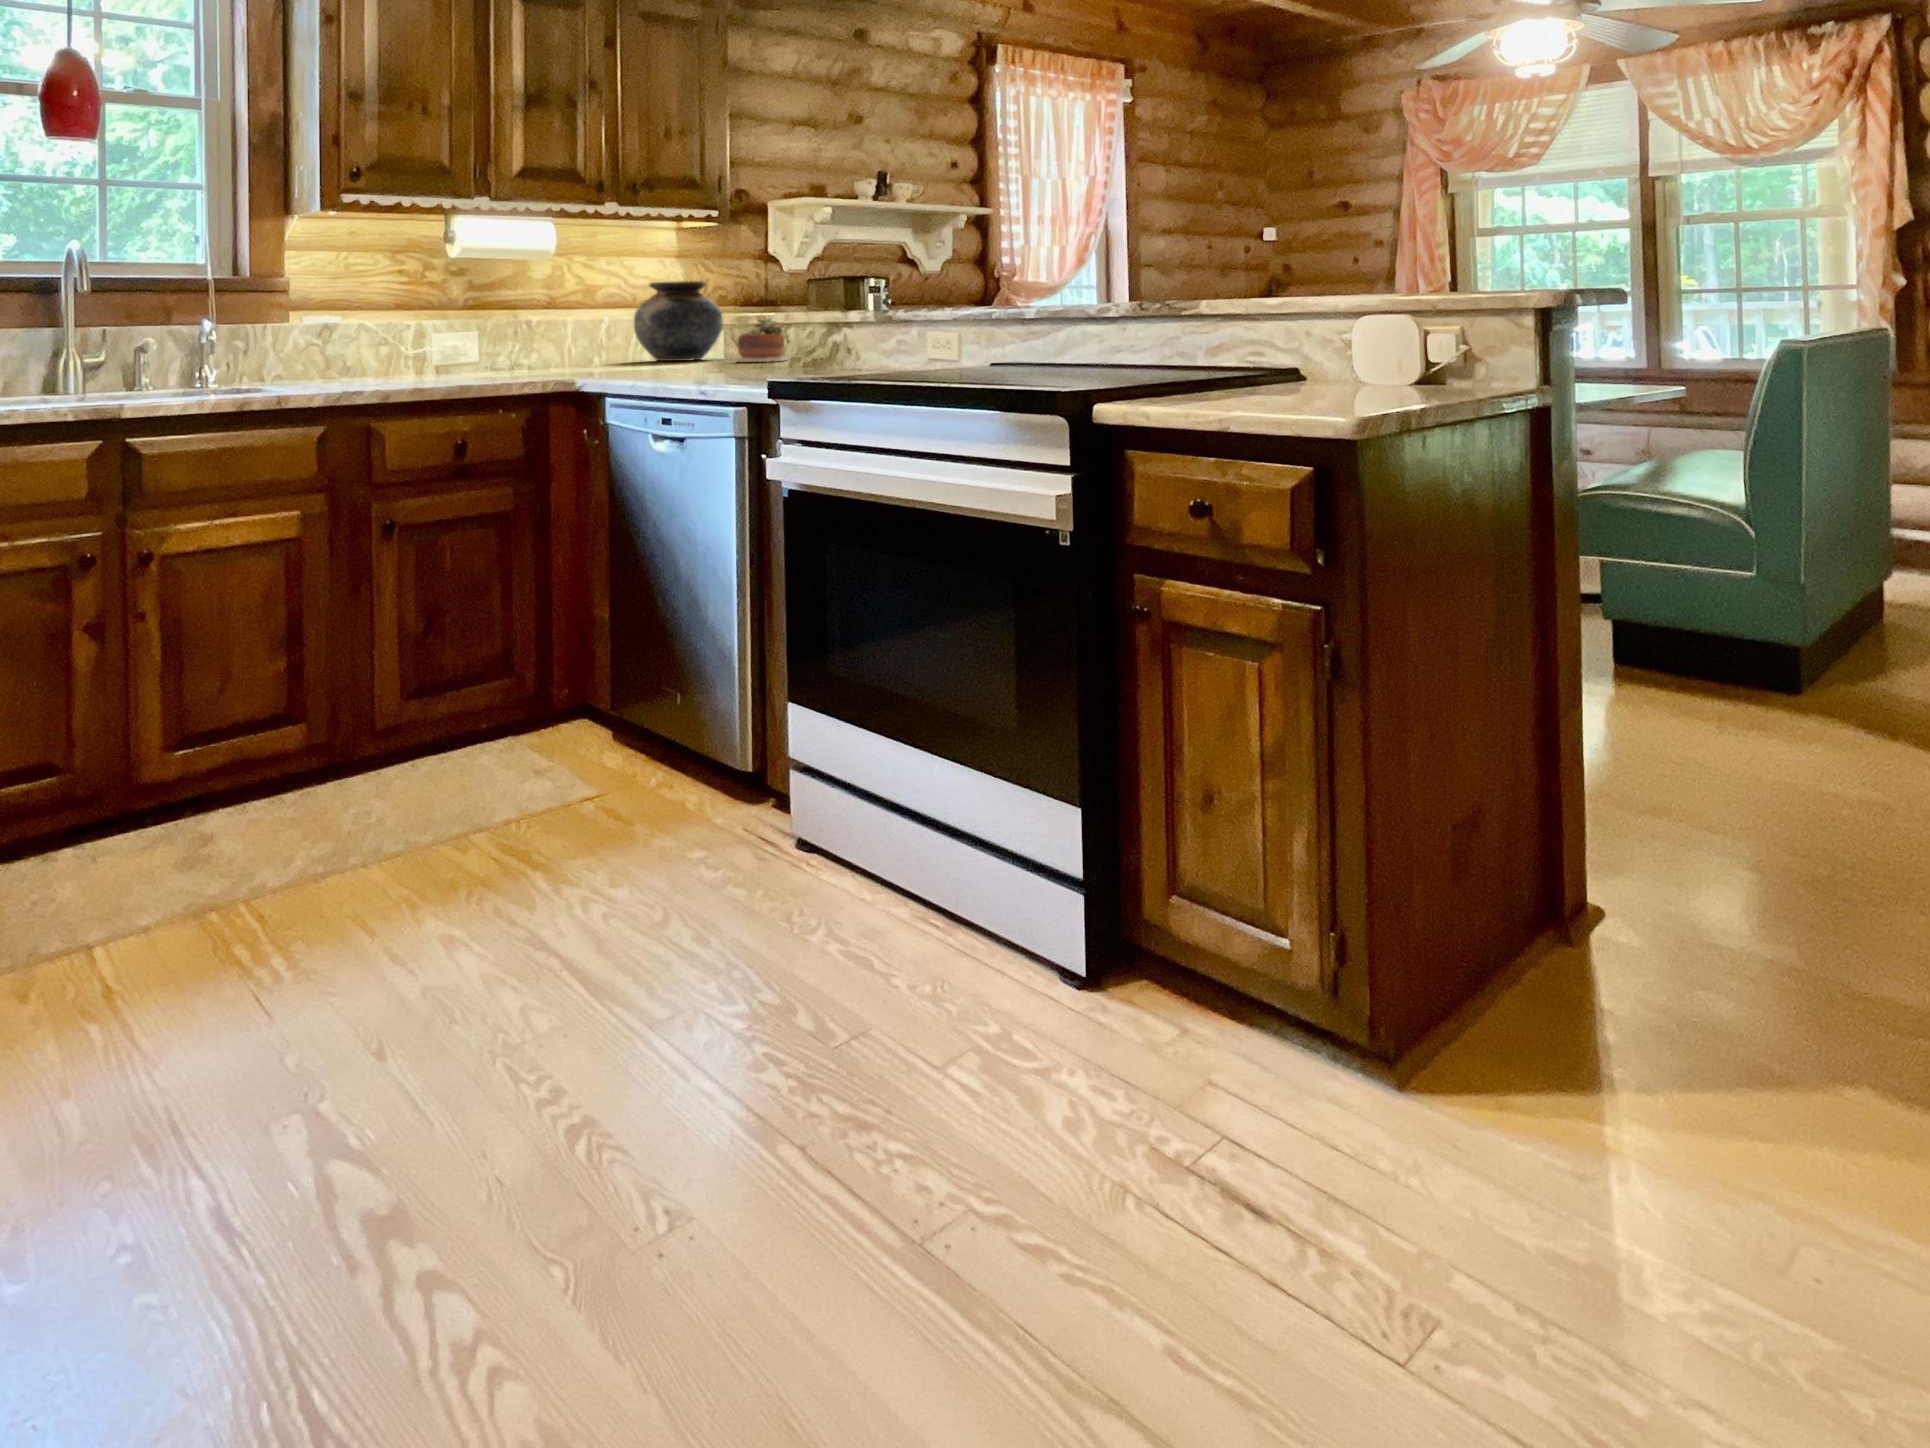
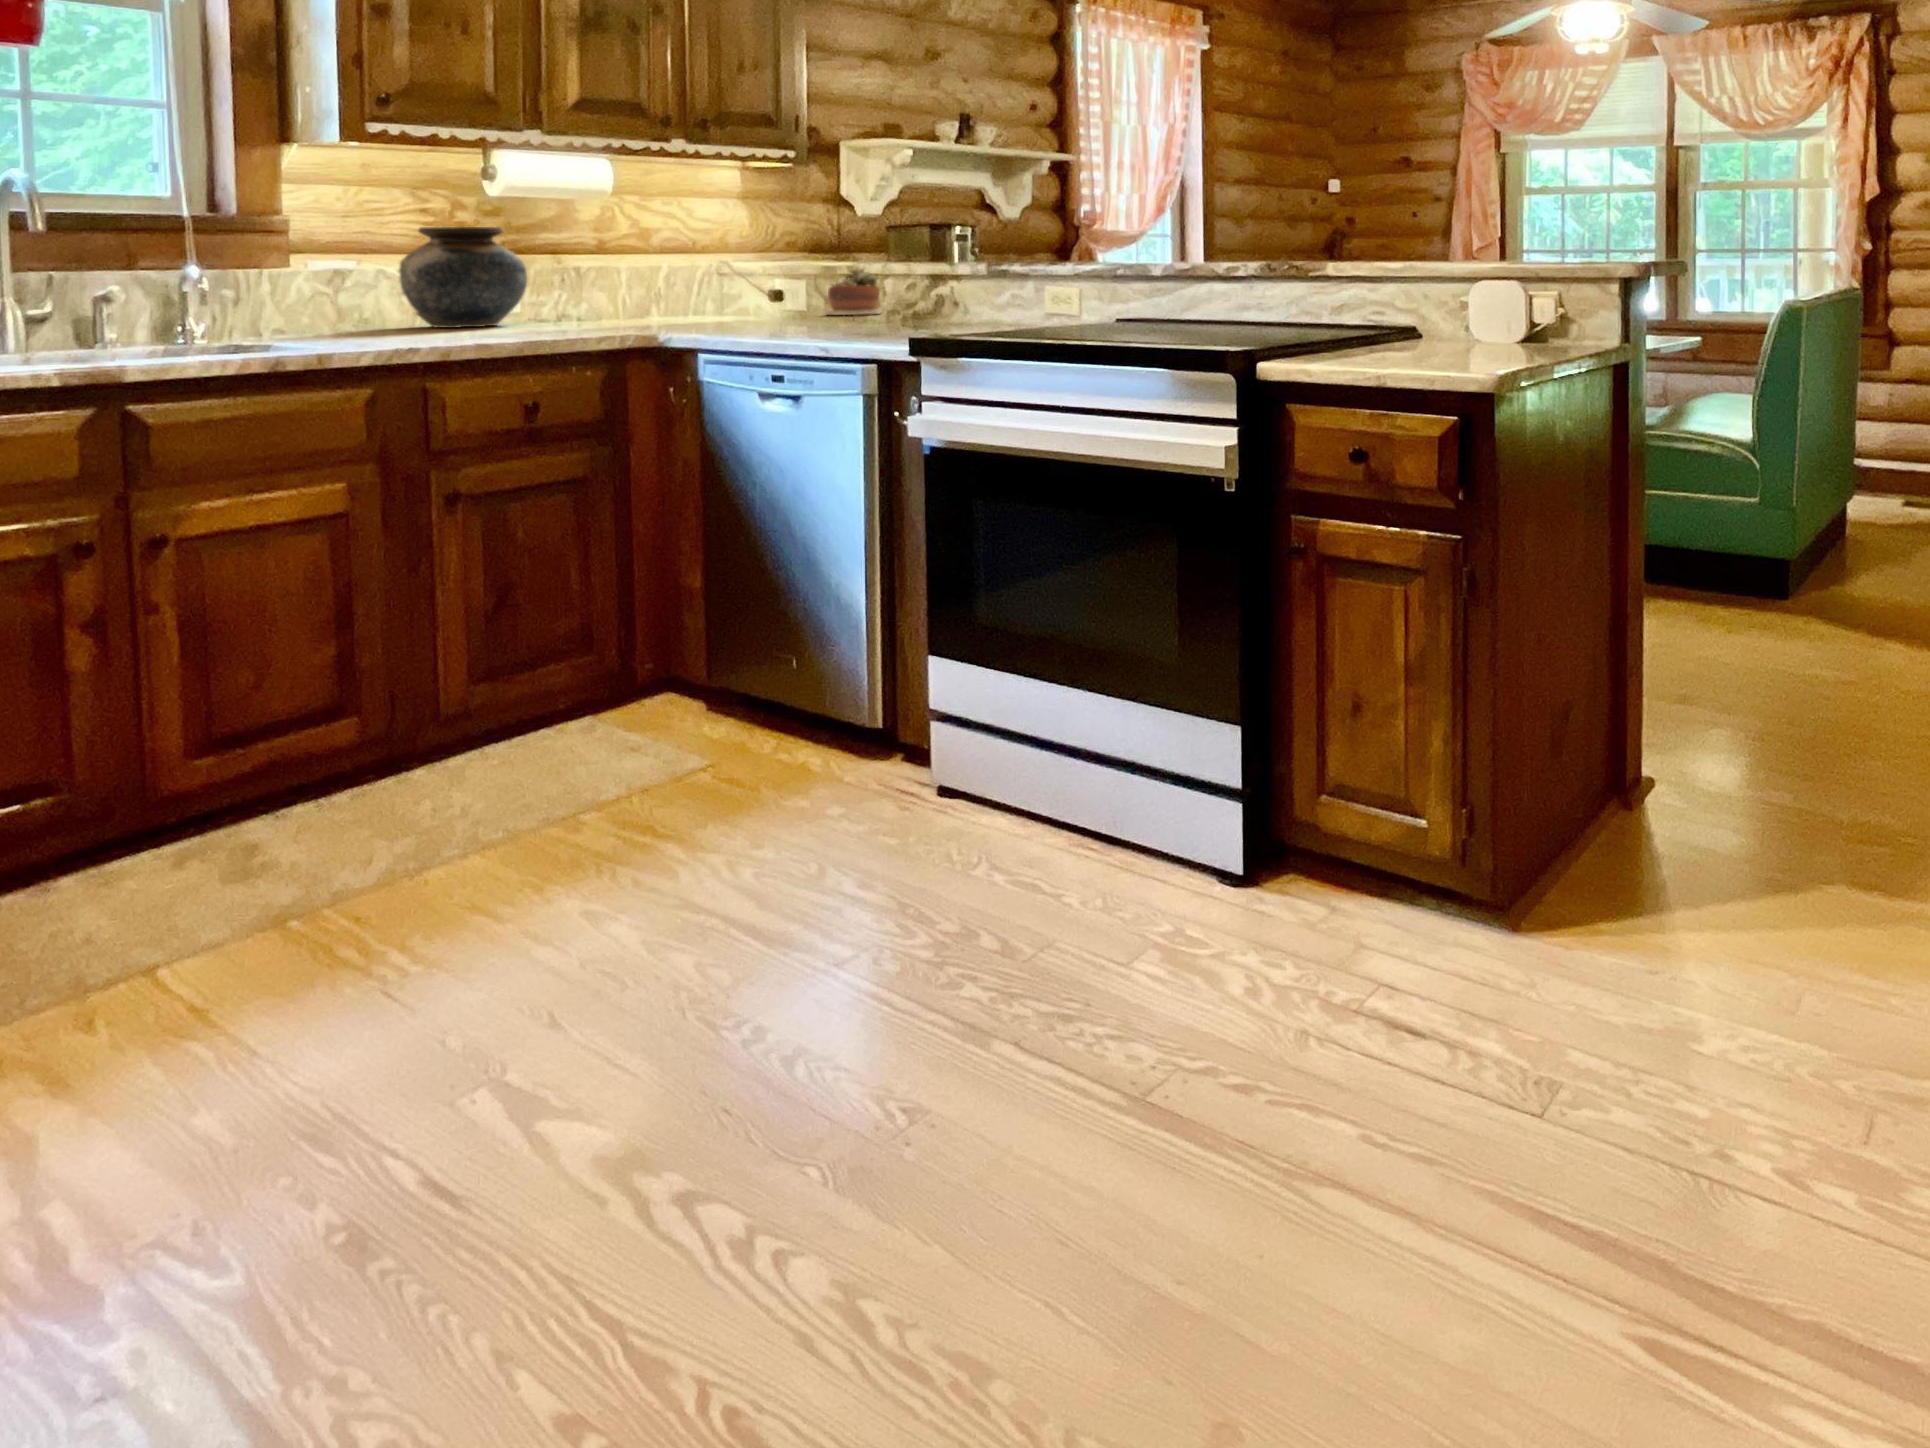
vase: present [634,281,723,361] -> present [399,227,527,328]

